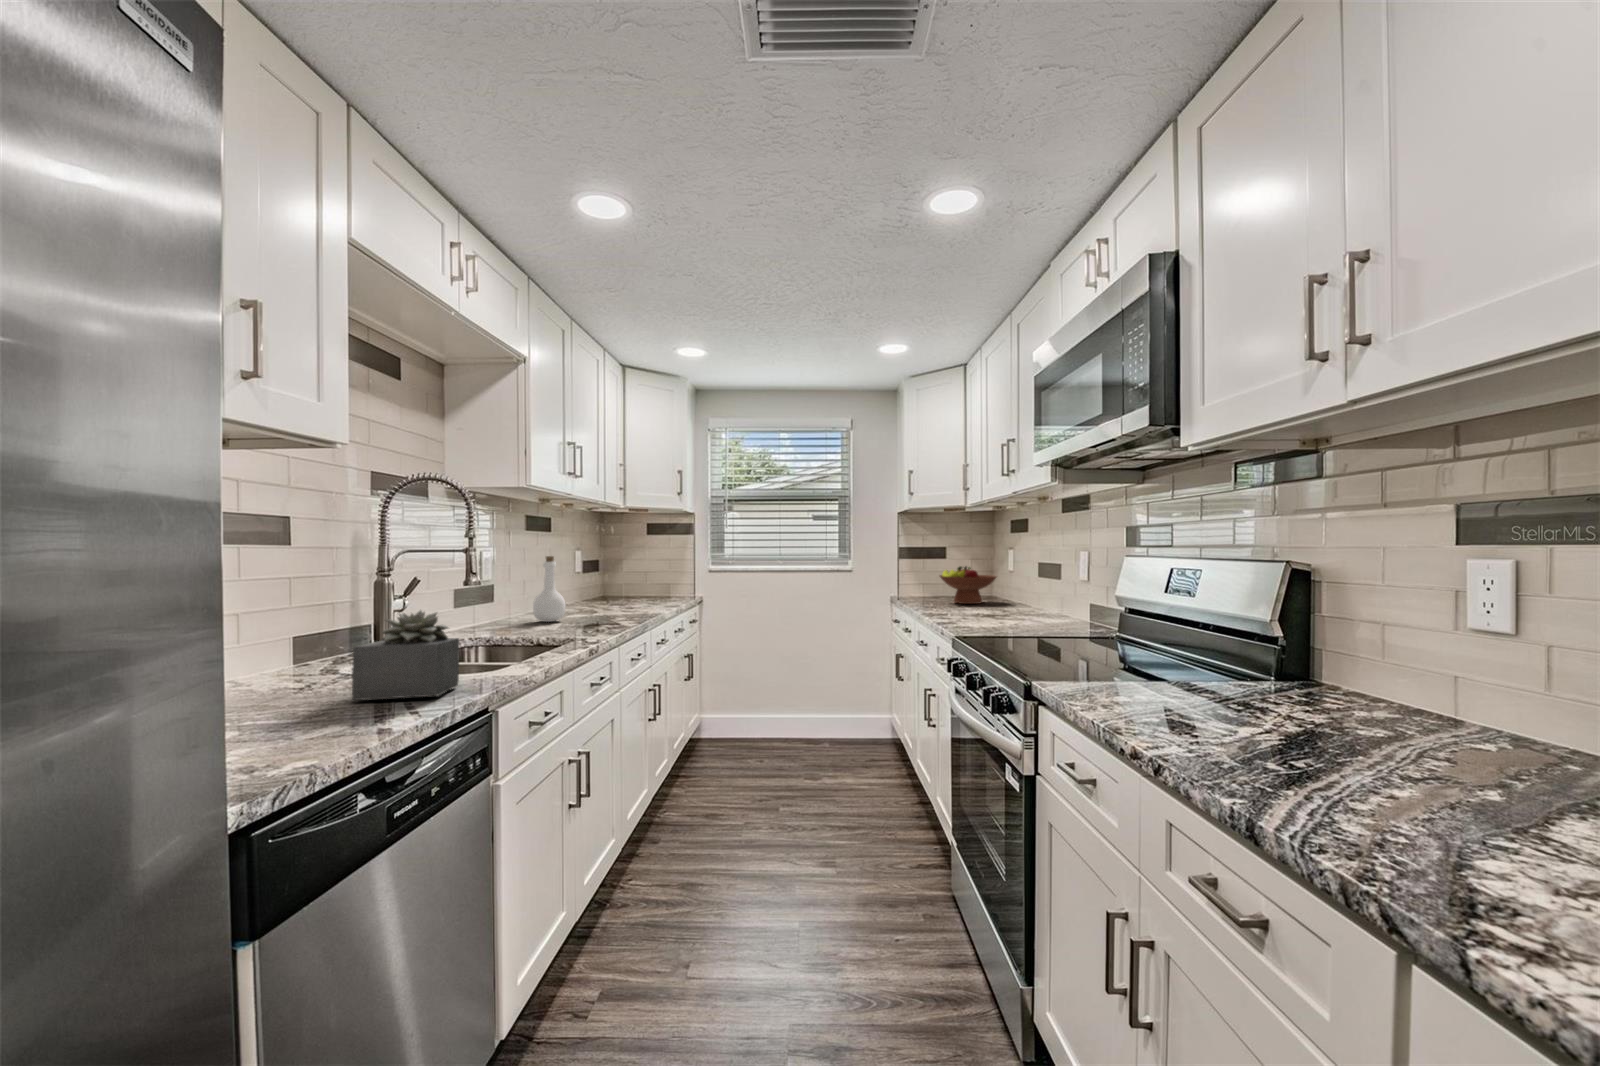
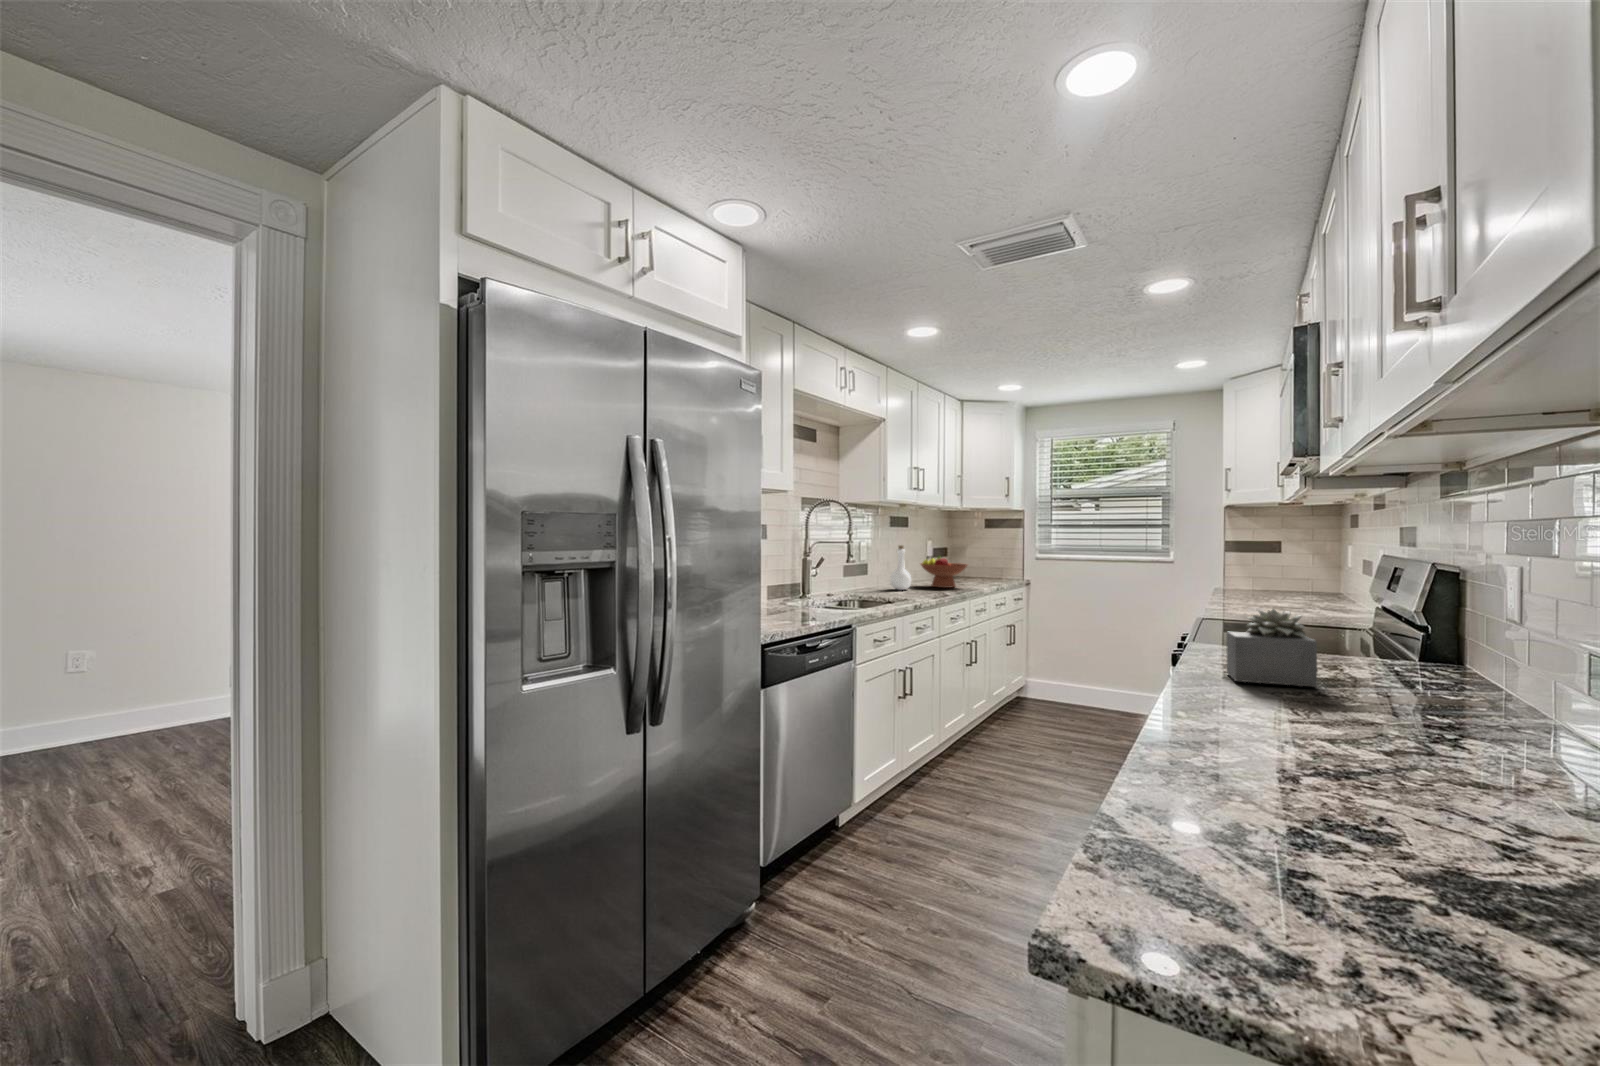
fruit bowl: present [940,566,996,604] -> present [921,556,968,588]
succulent plant: present [352,610,459,700] -> present [1226,609,1317,687]

